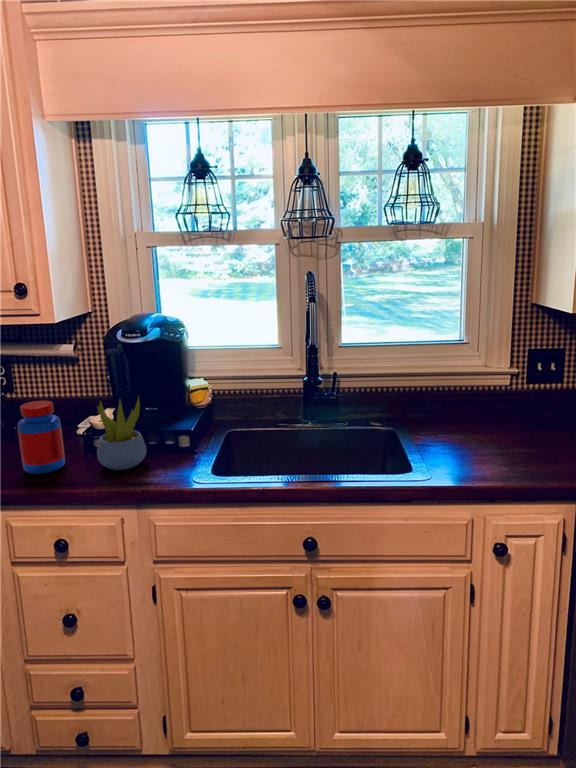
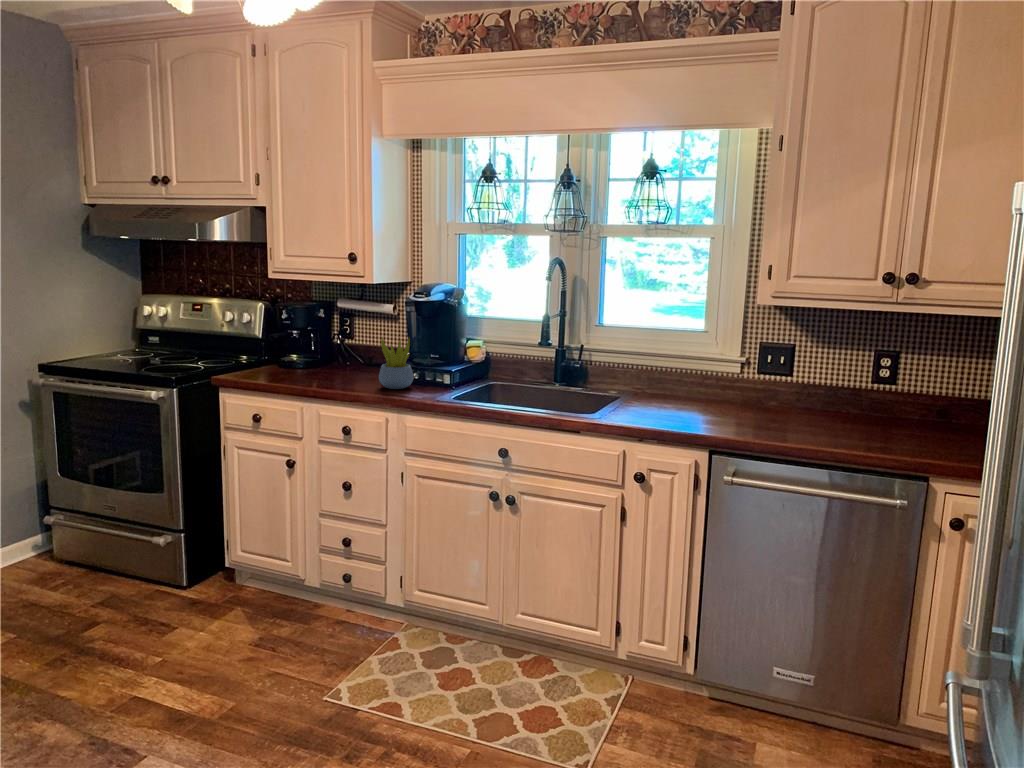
jar: present [17,401,65,474] -> none [333,335,361,385]

